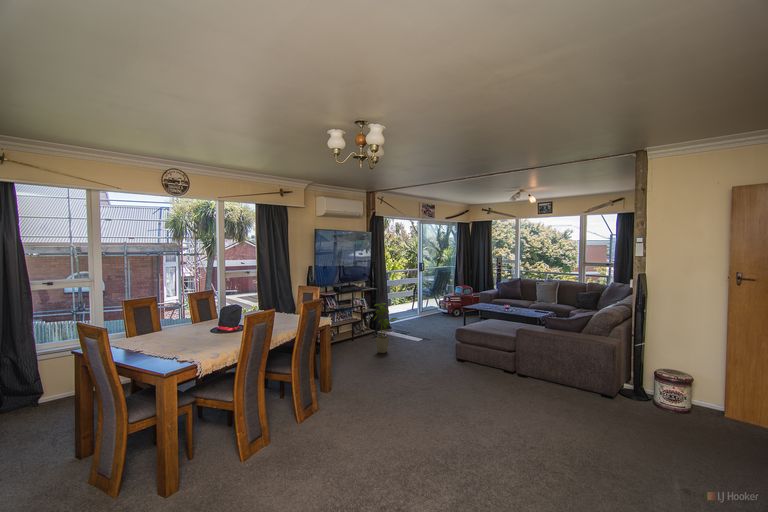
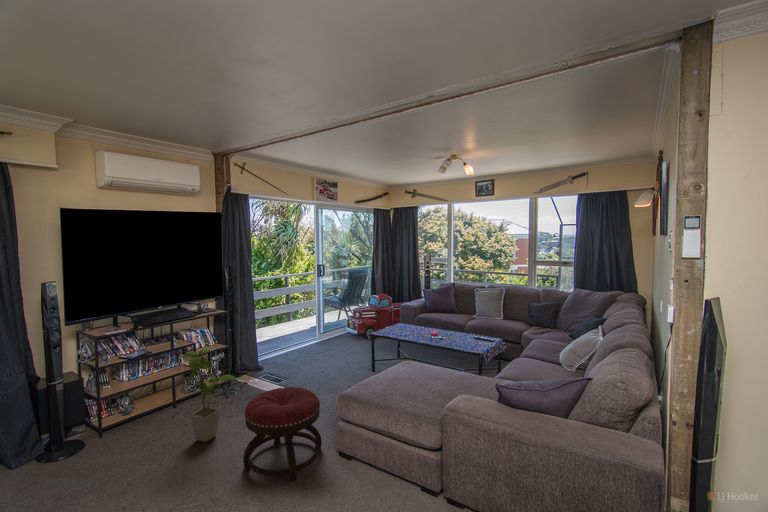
ottoman: none [410,325,449,366] -> present [243,387,322,481]

